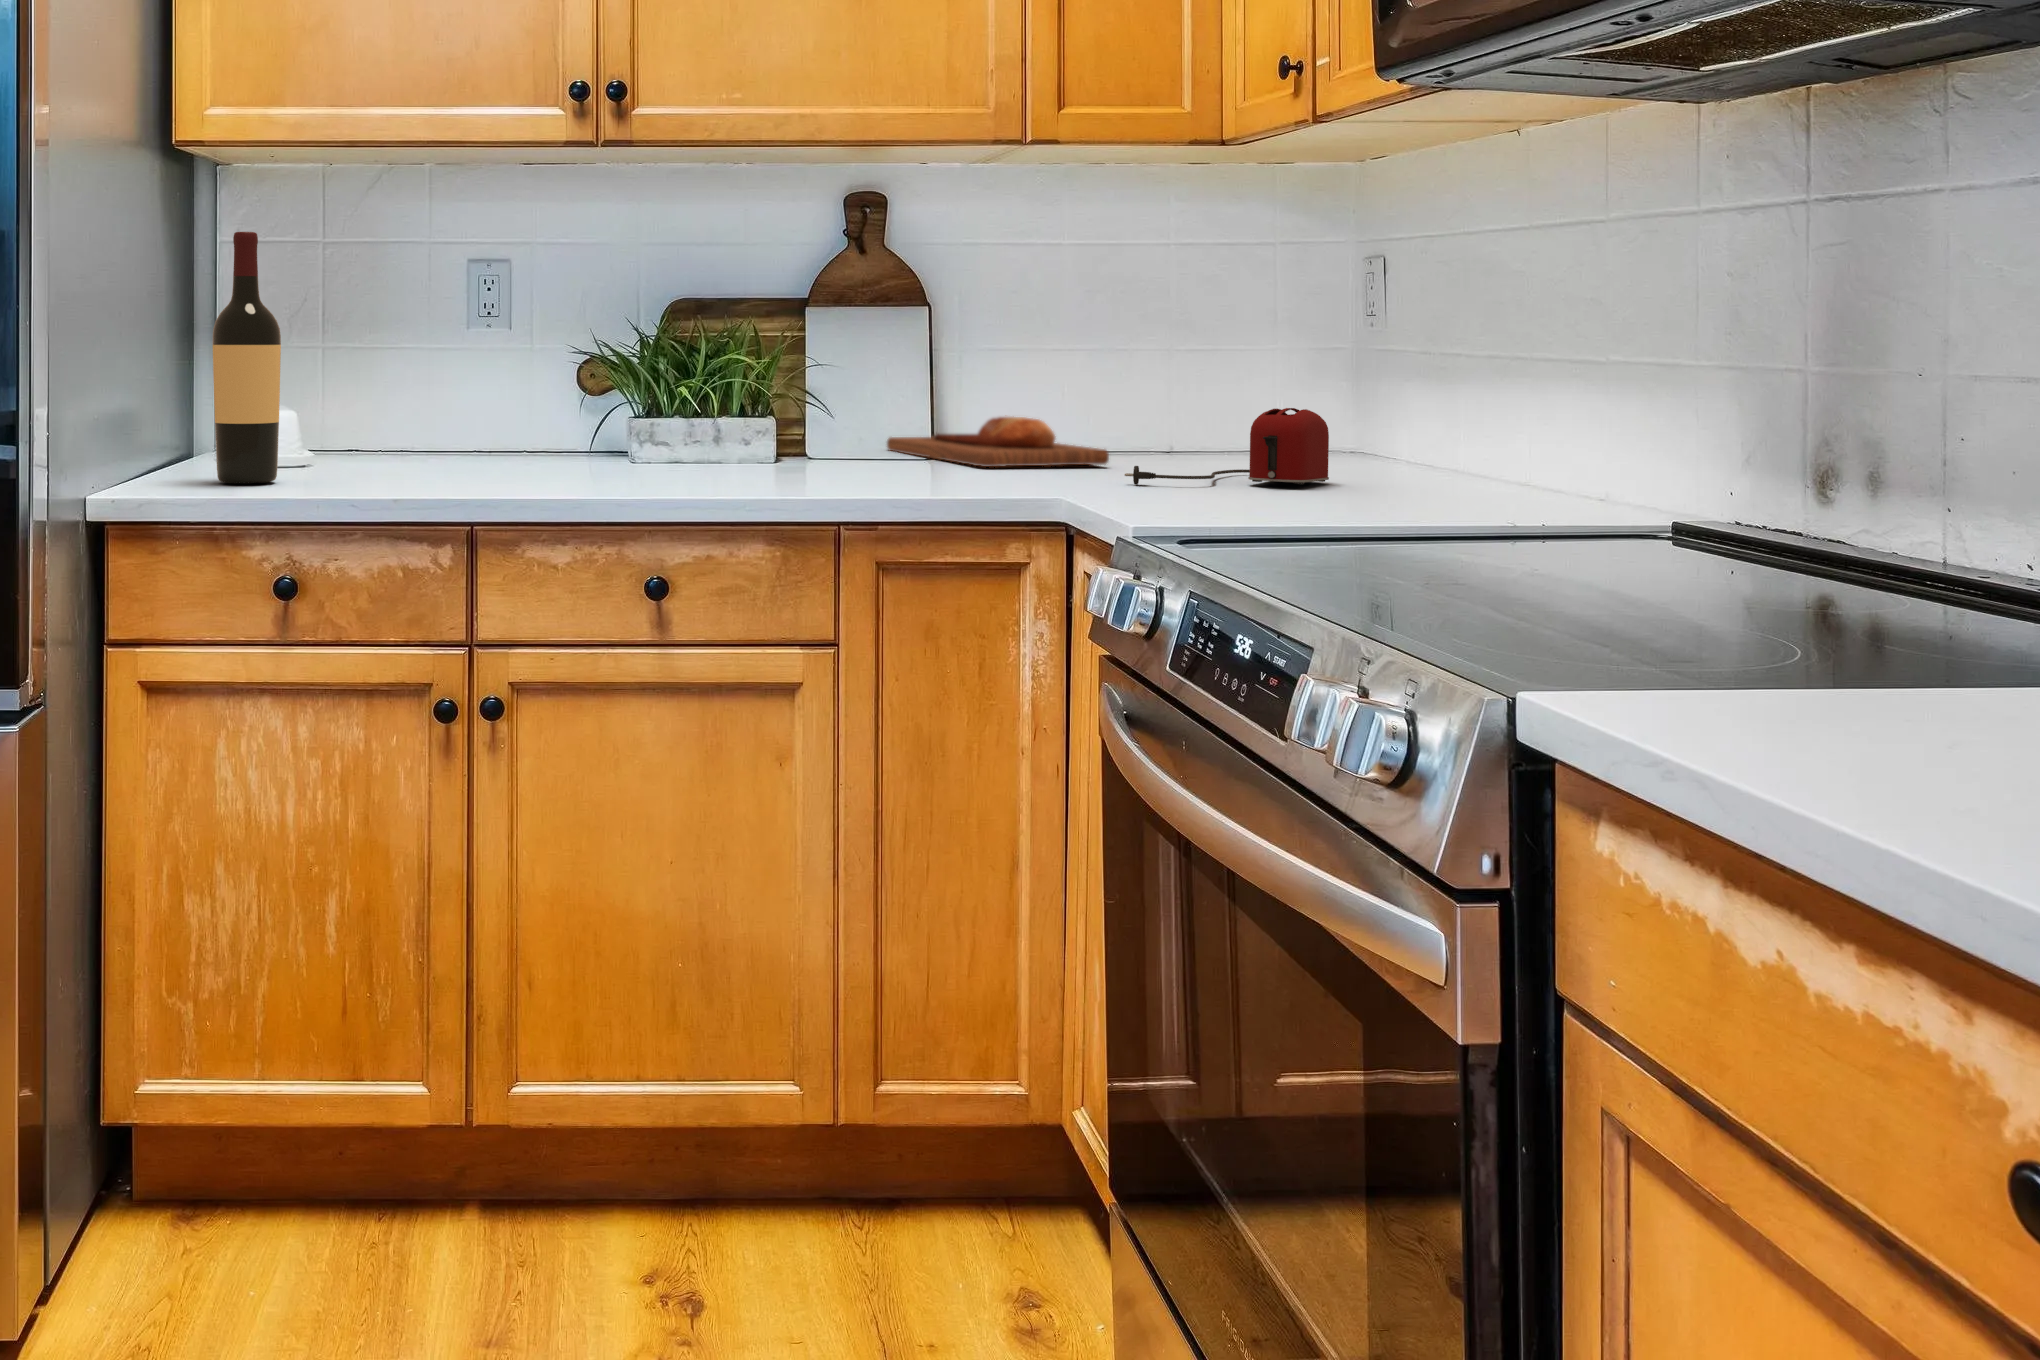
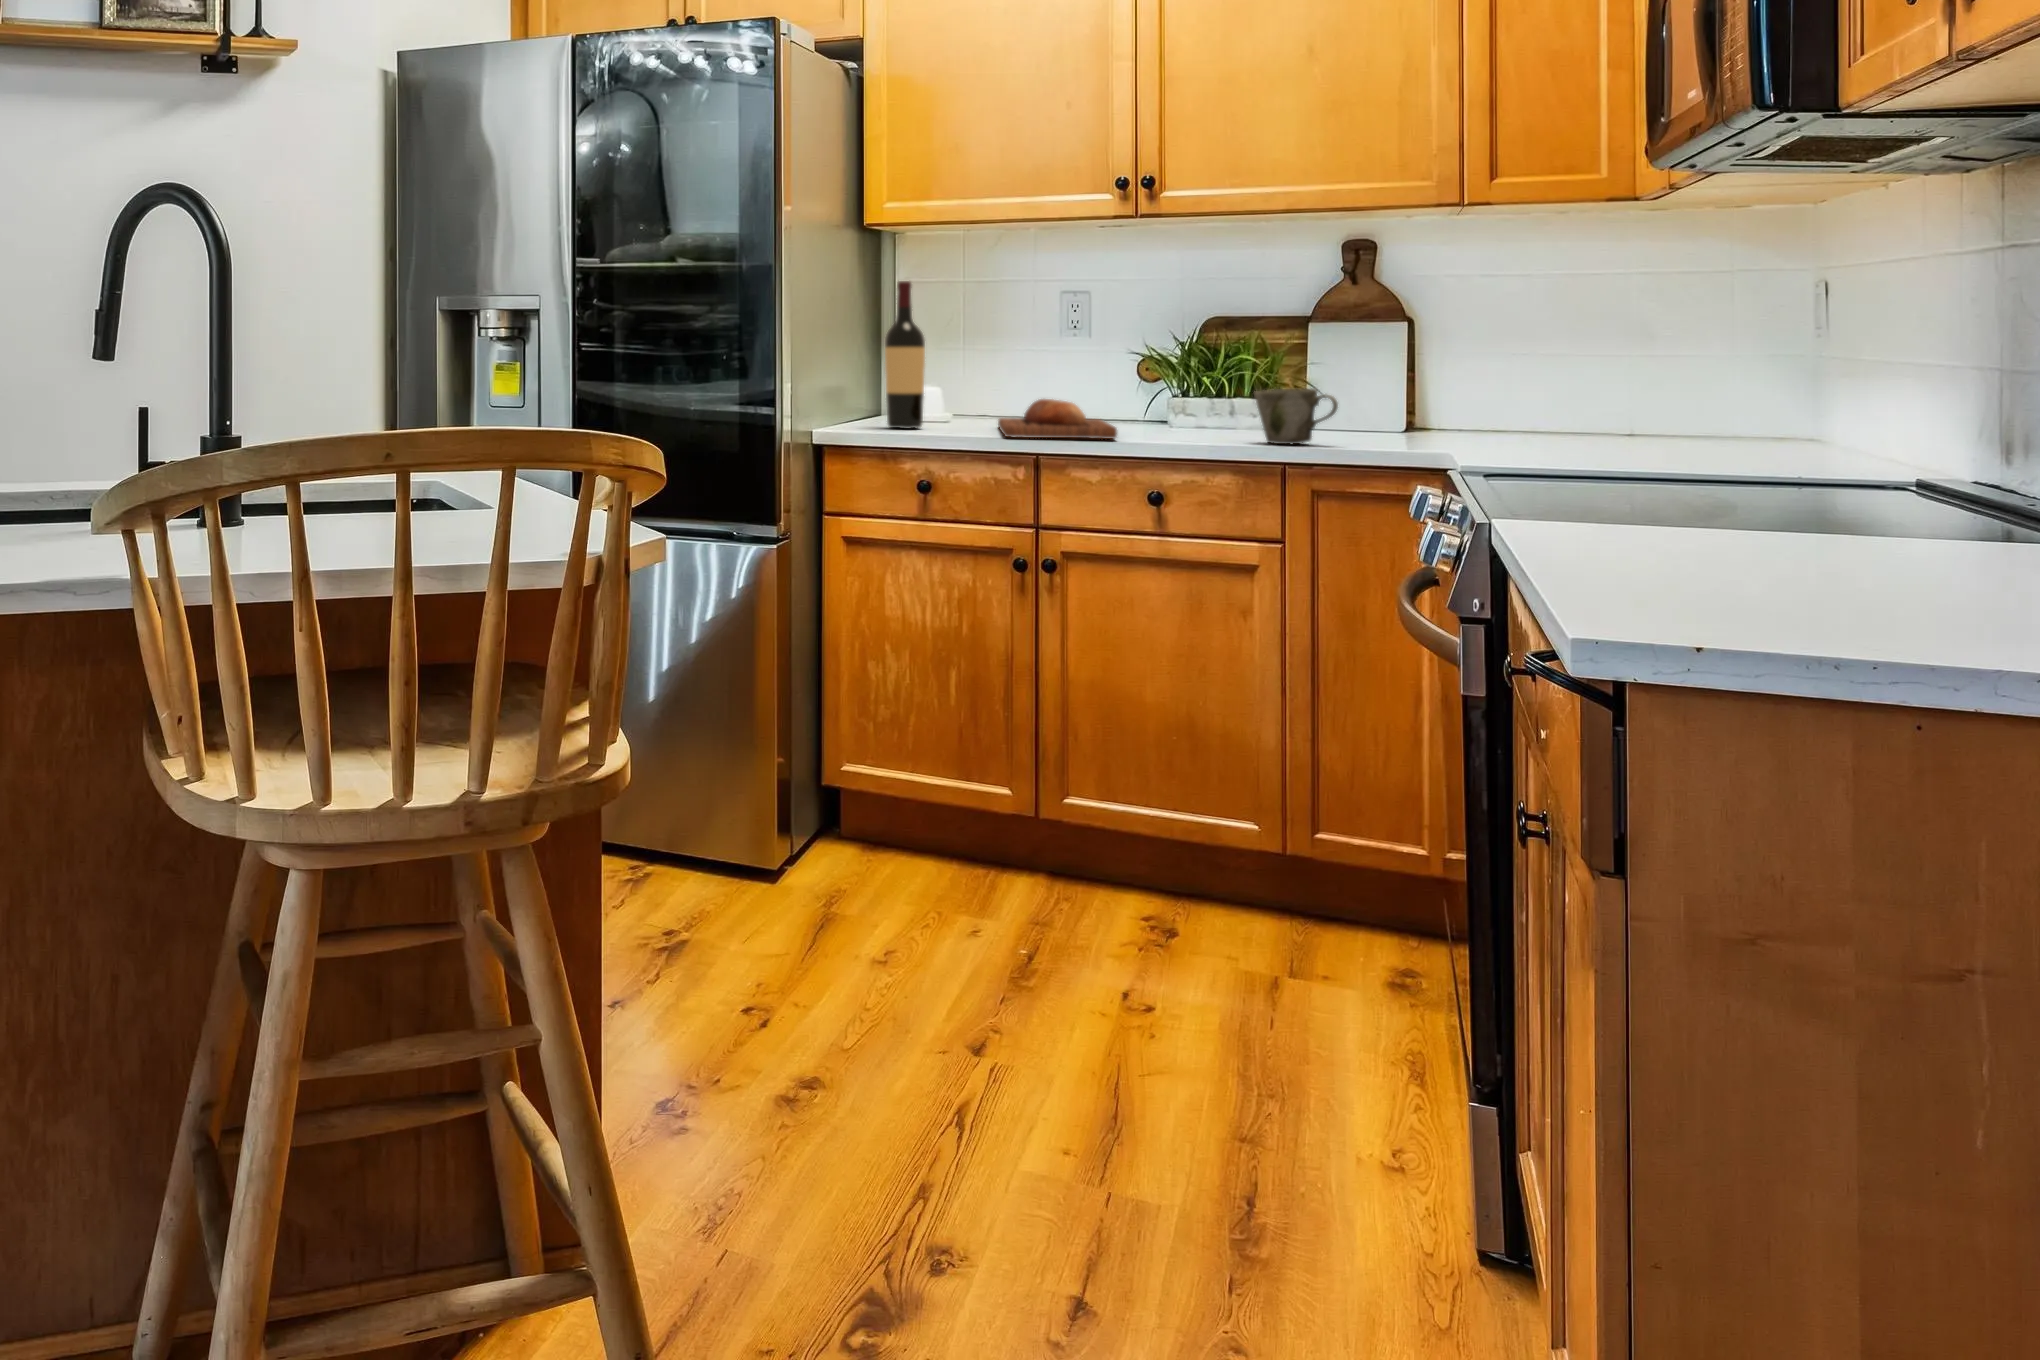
mug: none [791,408,910,495] -> present [1254,388,1338,444]
toaster: present [1125,408,1329,484] -> none [1532,394,1724,450]
bread loaf: present [887,417,1109,467] -> present [998,399,1117,439]

